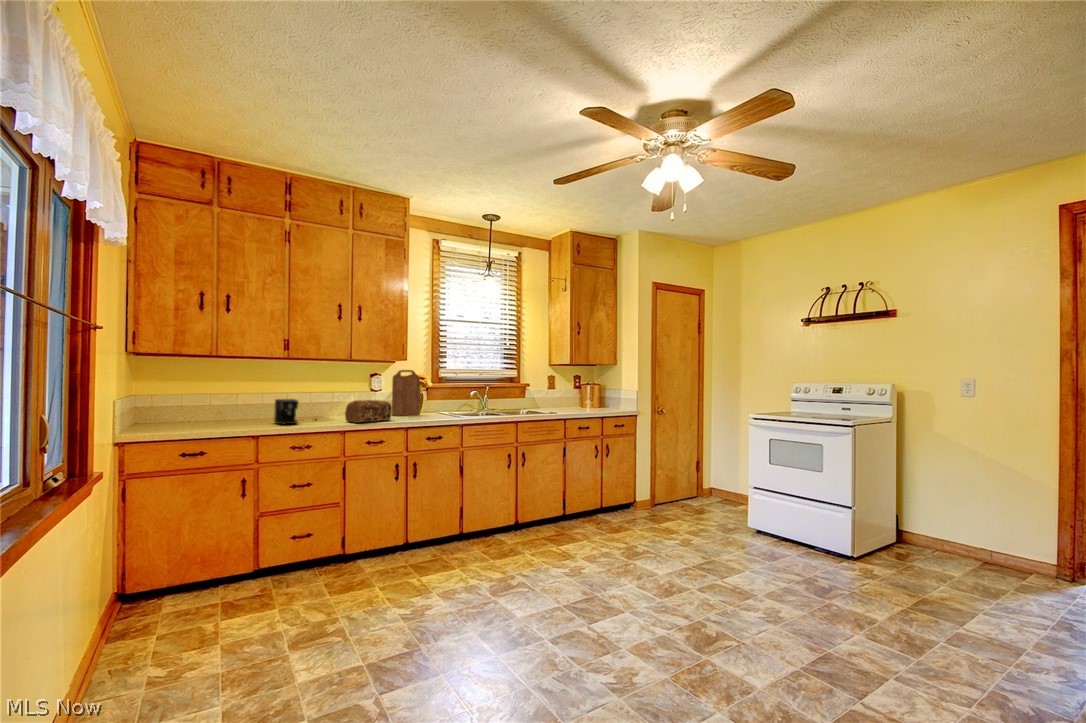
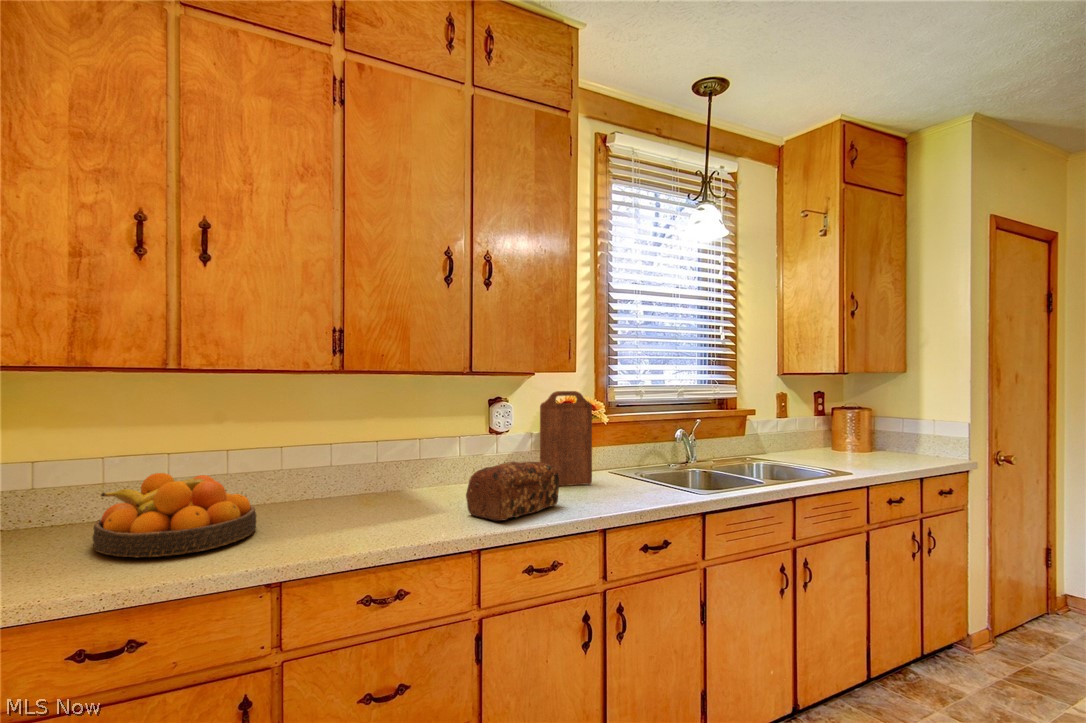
fruit bowl: none [182,399,250,427] -> present [93,473,256,557]
coffee maker: present [274,399,299,424] -> none [313,466,402,535]

